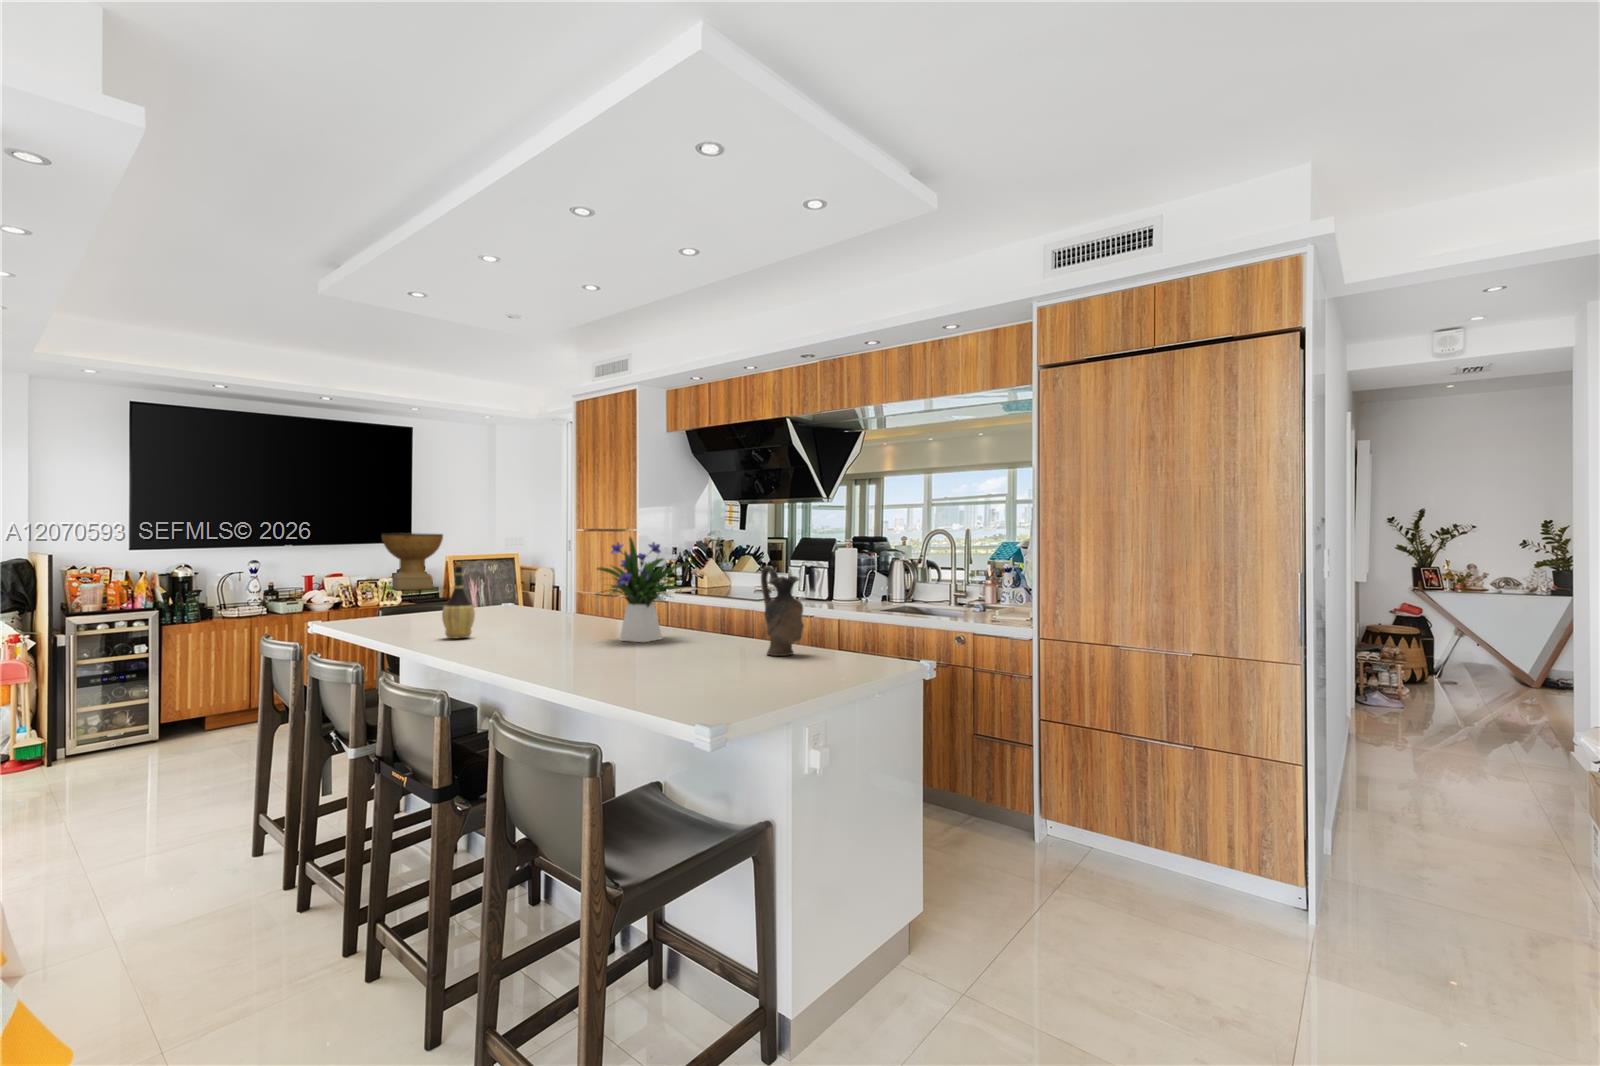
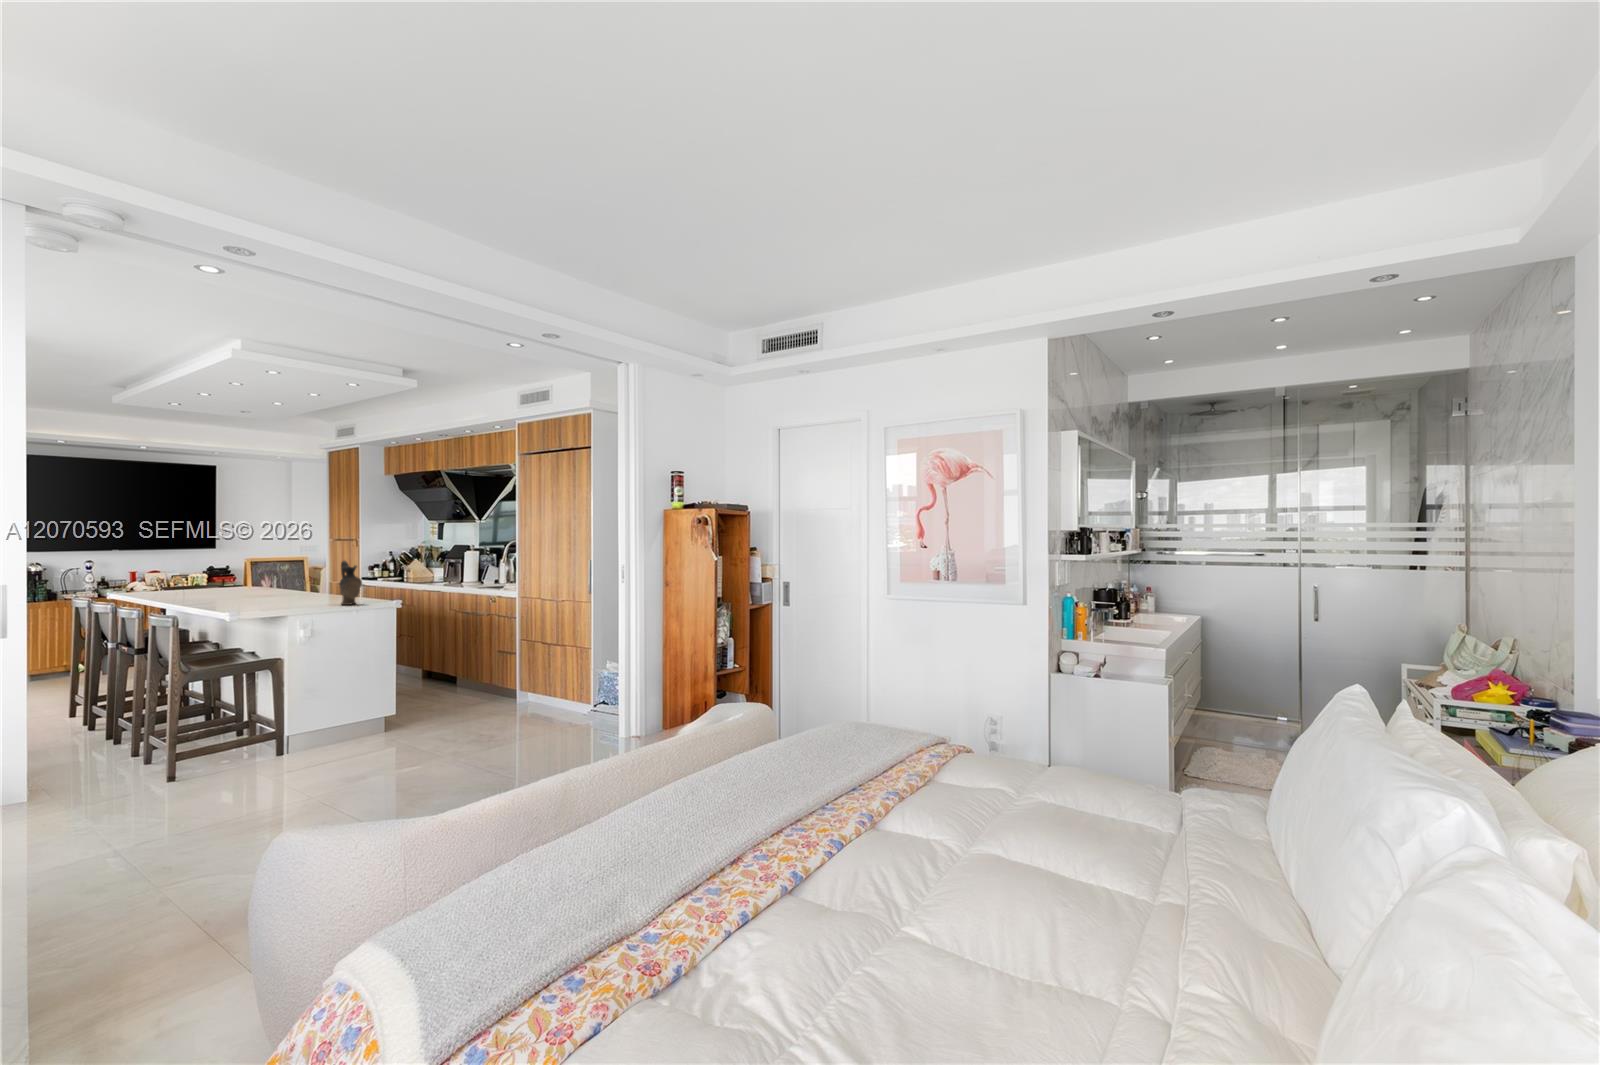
decorative bowl: present [382,533,443,590] -> none [192,543,241,580]
flower arrangement: present [597,538,694,642] -> none [260,546,324,601]
wine bottle: present [442,562,475,638] -> none [174,560,196,601]

